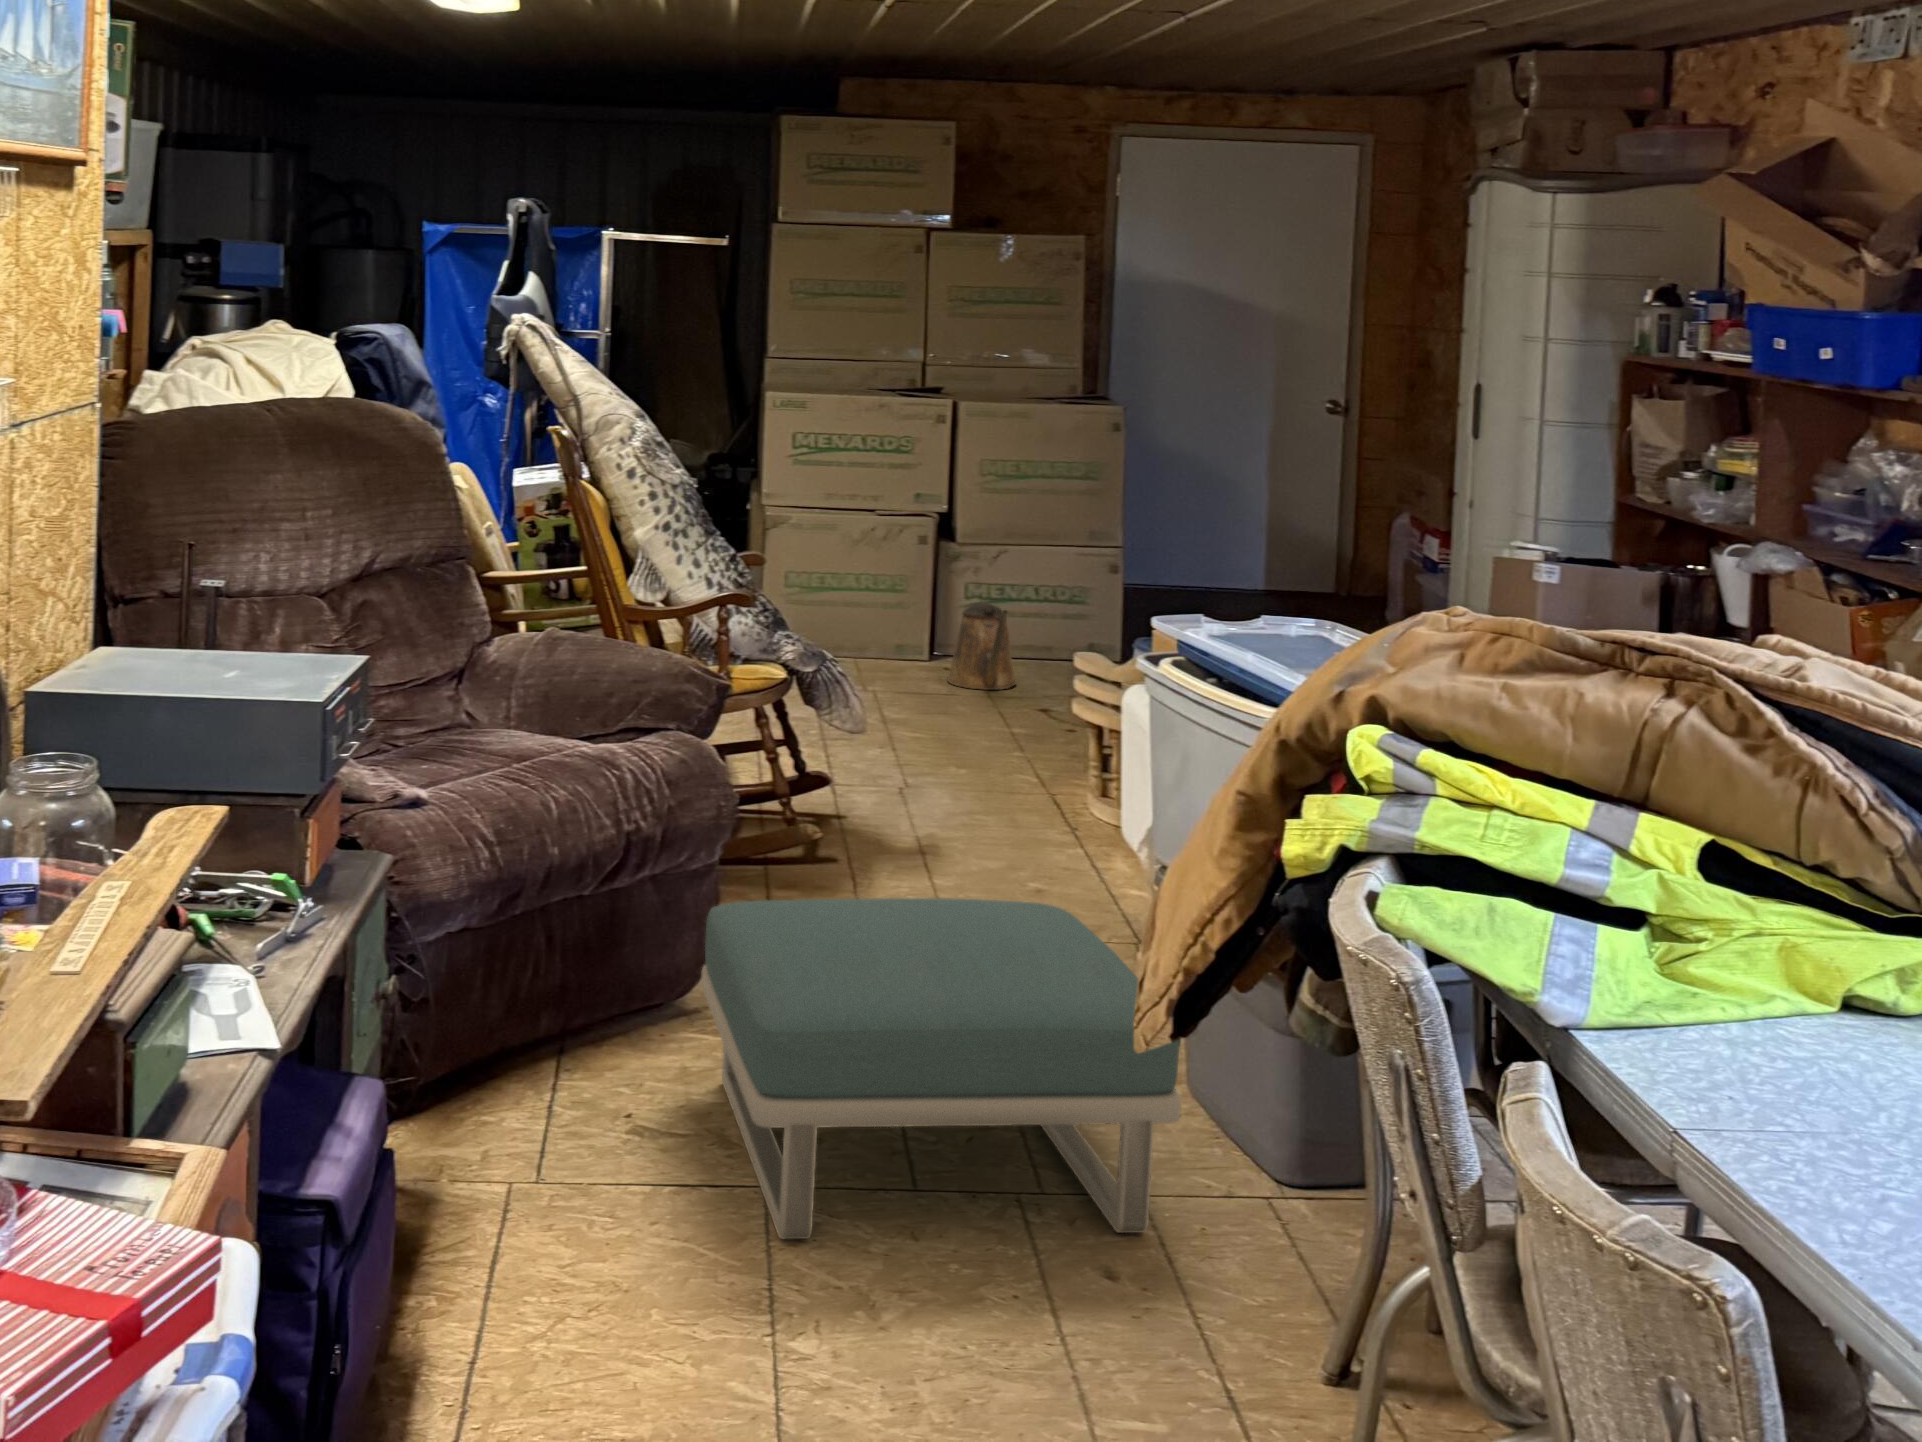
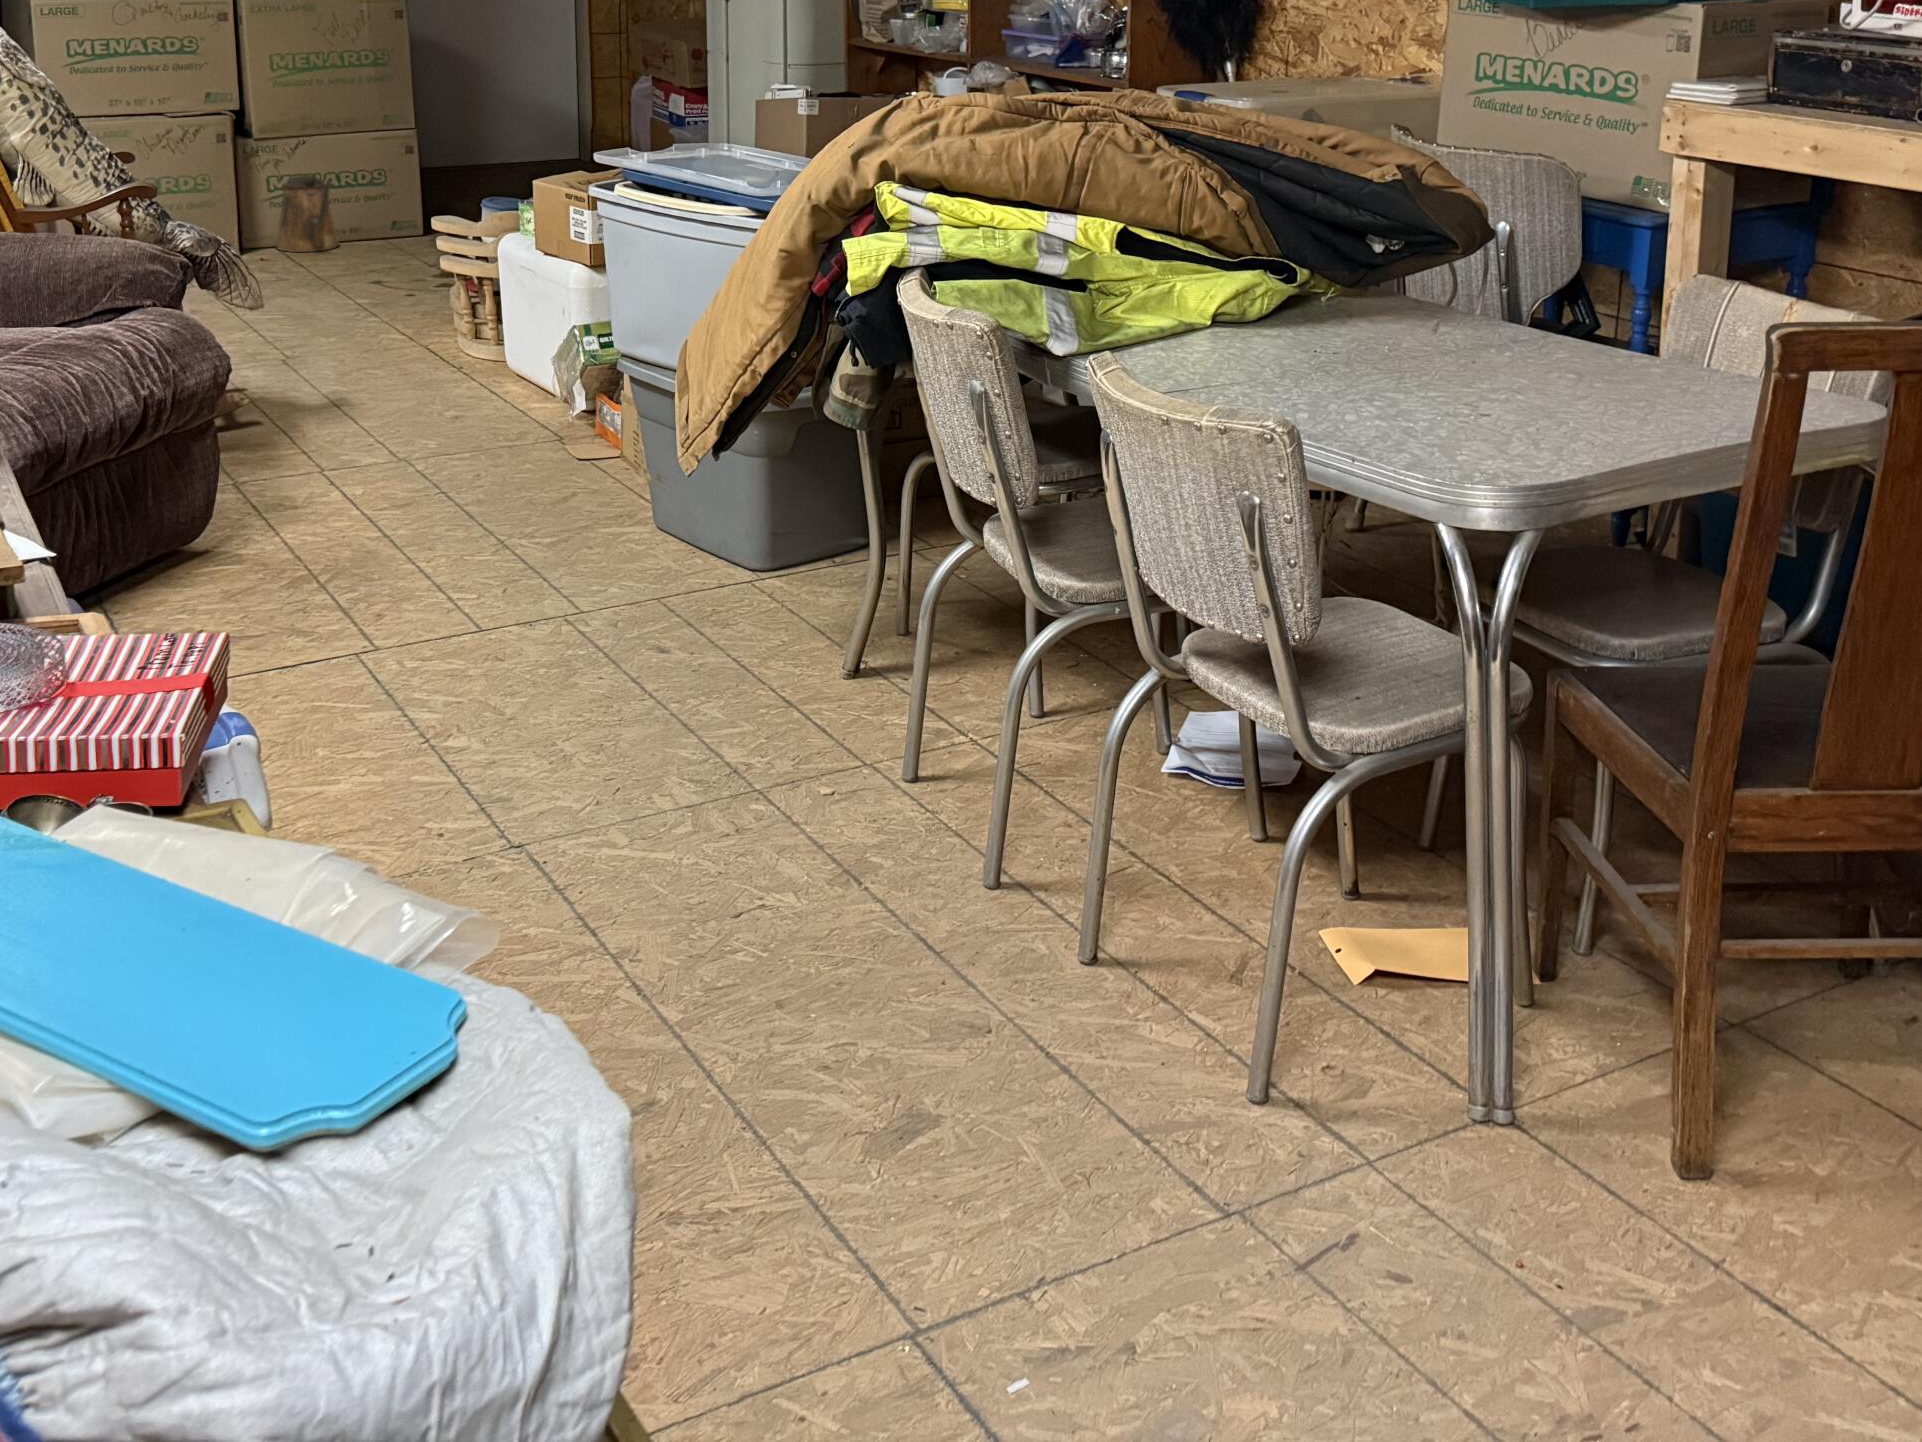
footstool: present [701,898,1181,1239] -> none [235,402,684,700]

